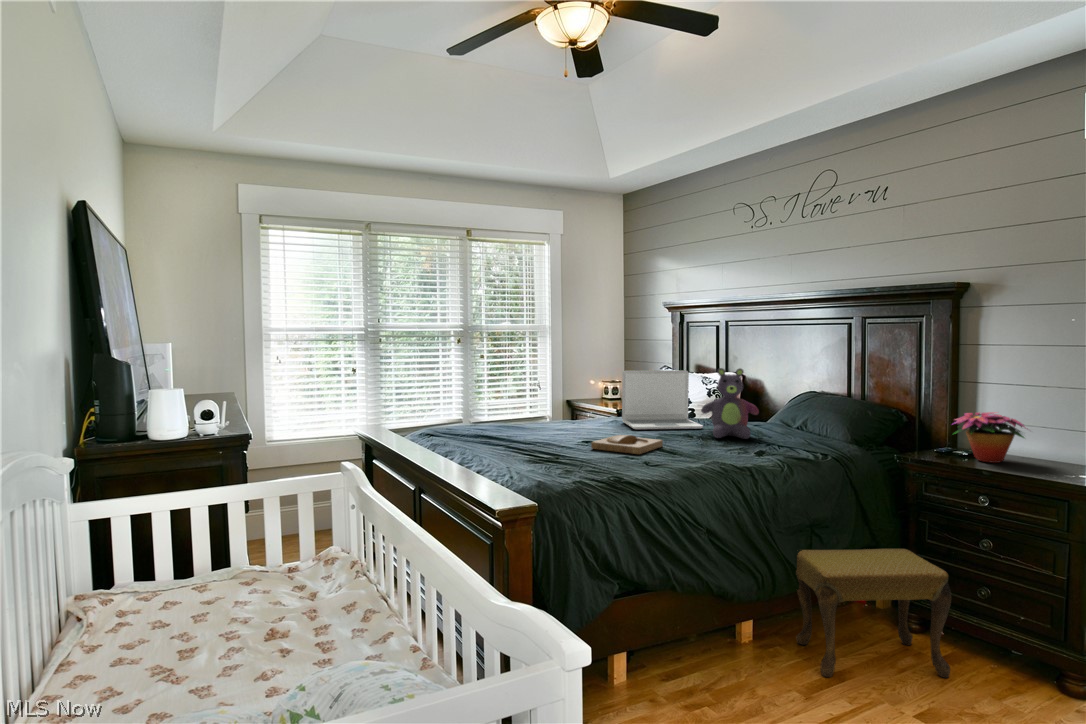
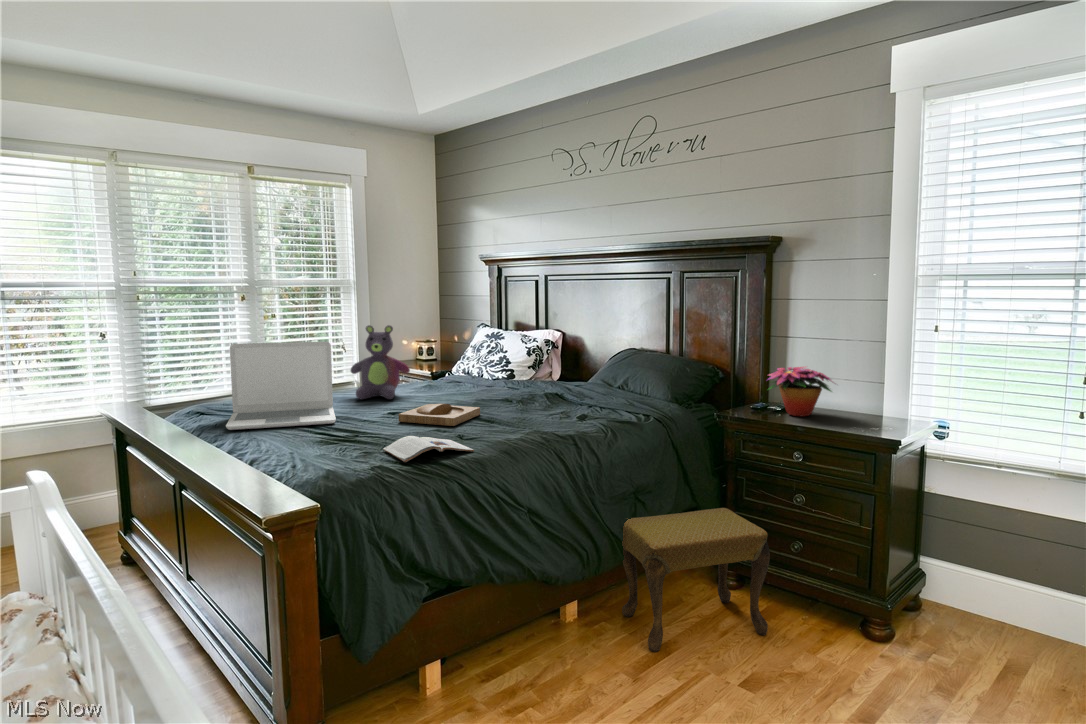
stuffed bear: present [701,368,759,439] -> present [351,325,410,399]
laptop: present [622,370,703,429] -> present [226,342,336,430]
magazine: none [581,459,658,479] -> present [383,436,474,462]

